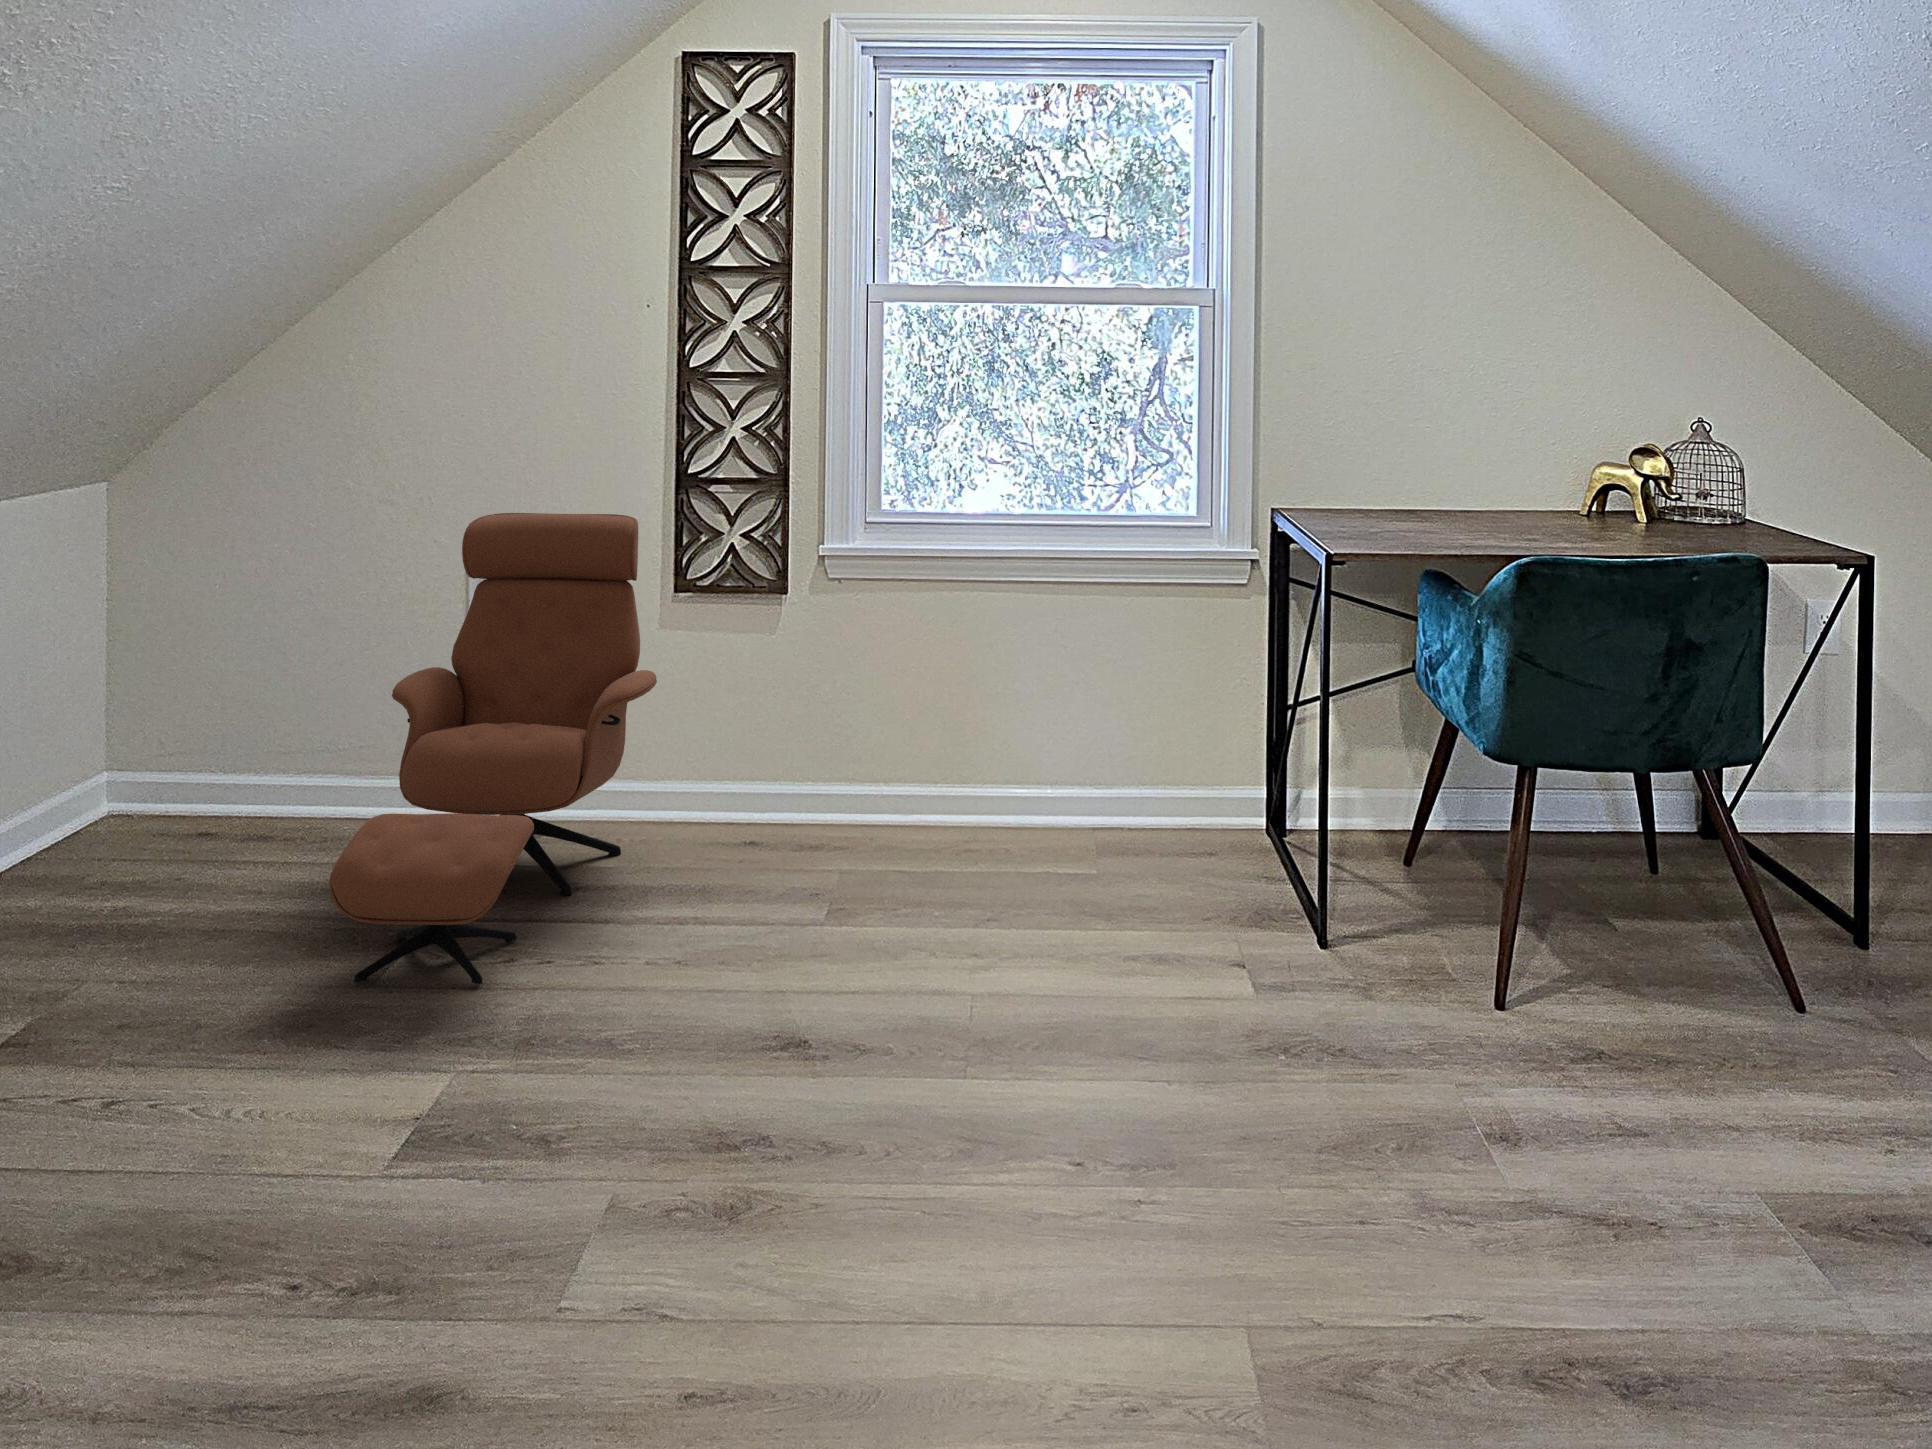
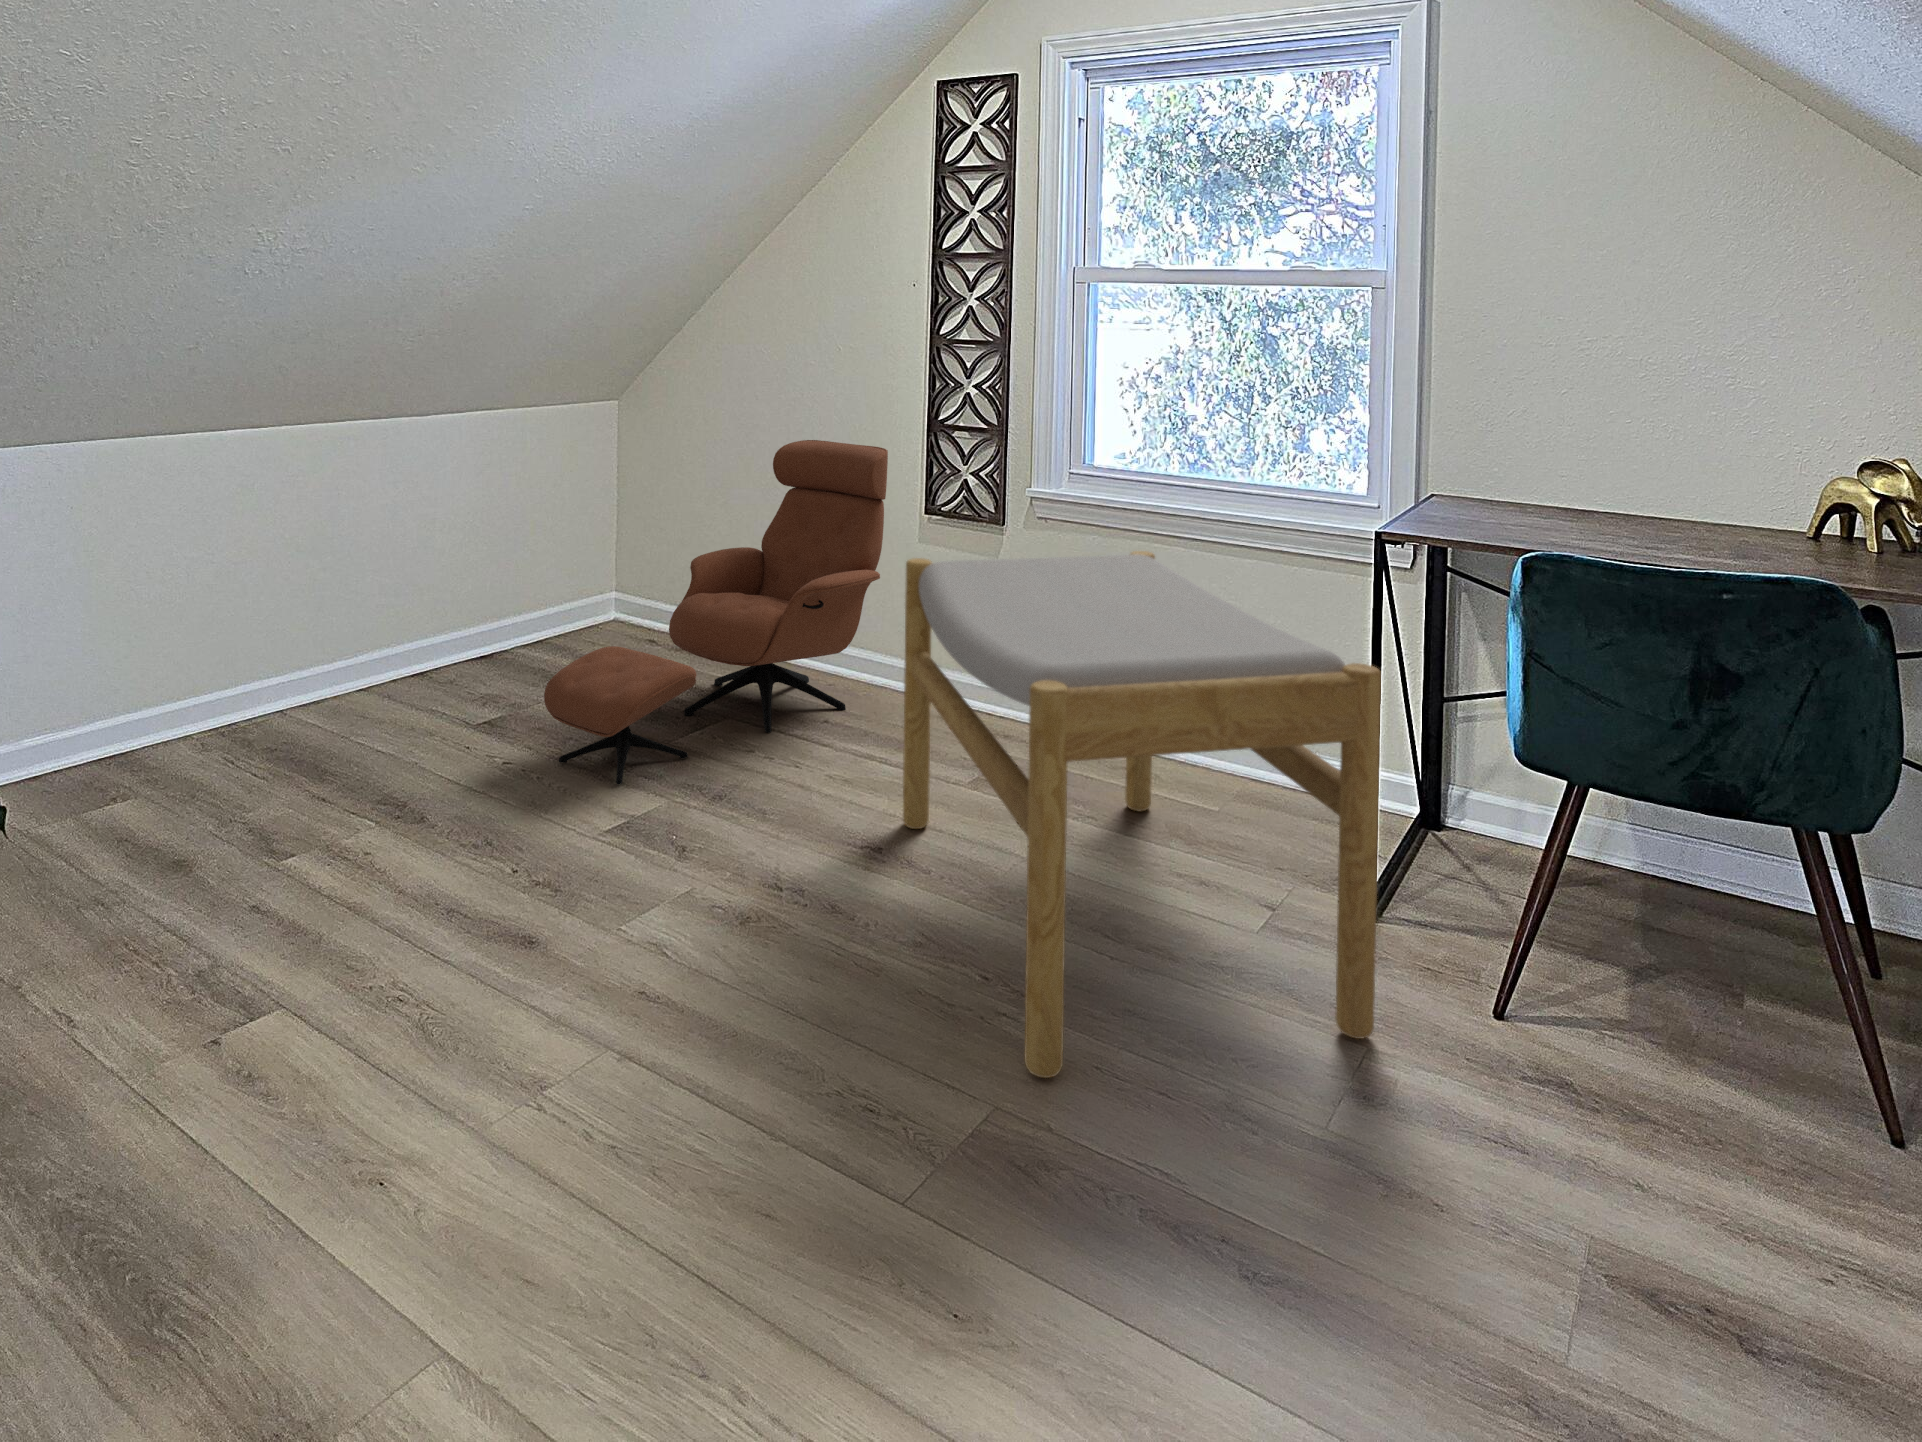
footstool: none [860,595,1444,1078] -> present [903,551,1381,1078]

